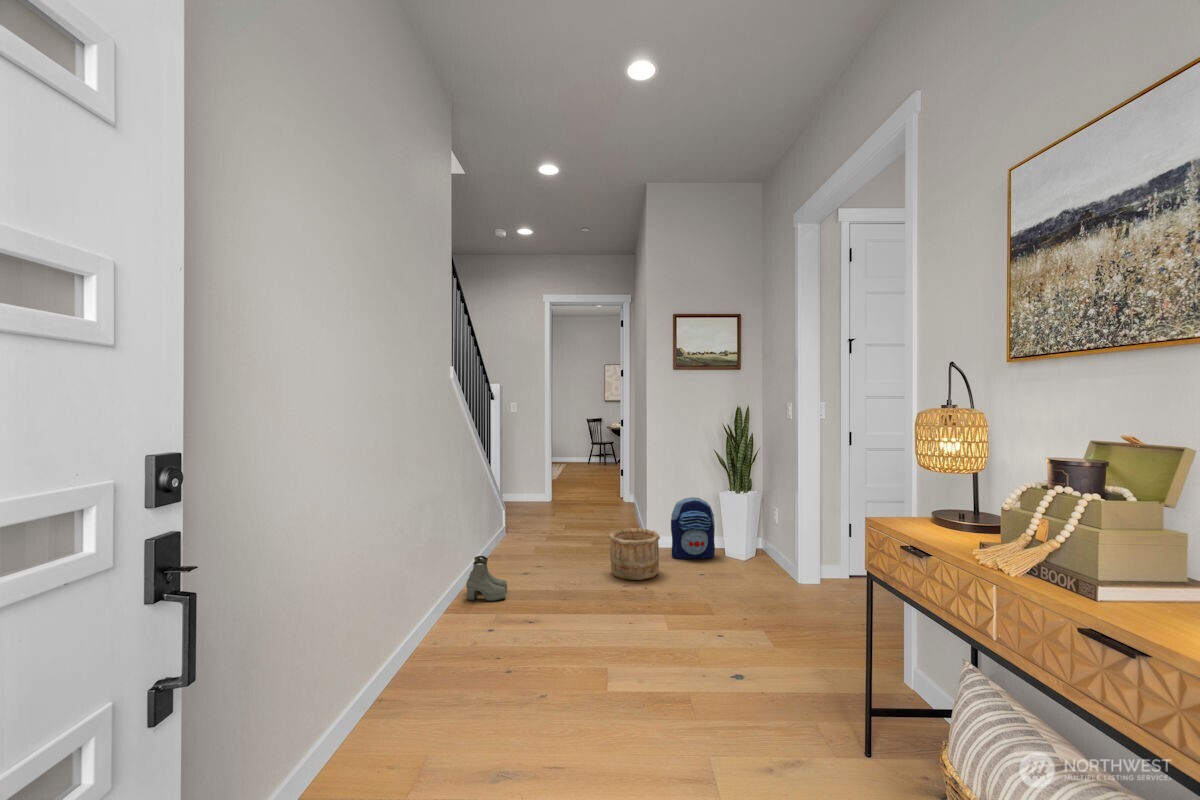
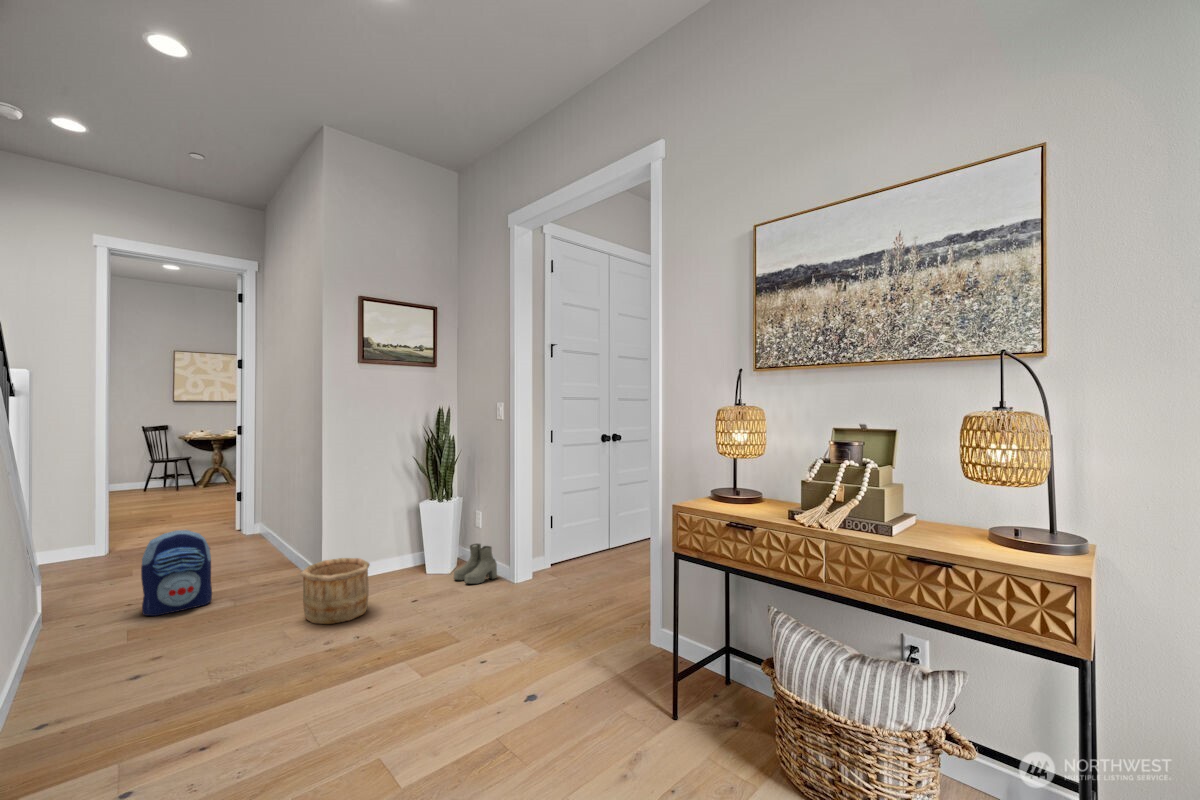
backpack: present [671,497,715,559] -> present [141,529,212,616]
boots: present [466,556,507,601] -> present [454,544,497,584]

